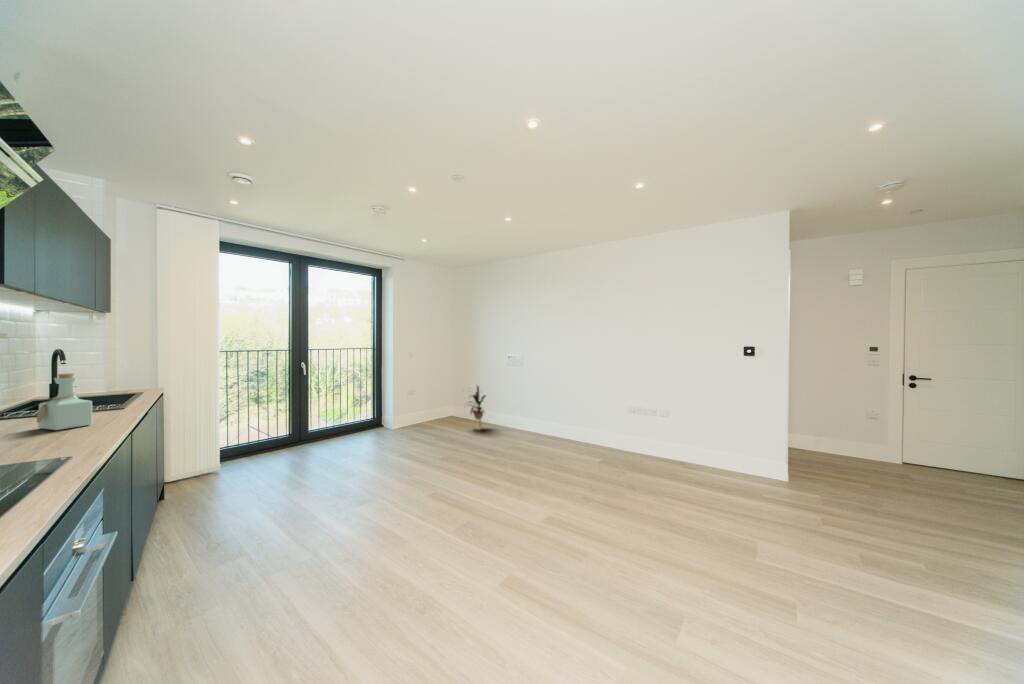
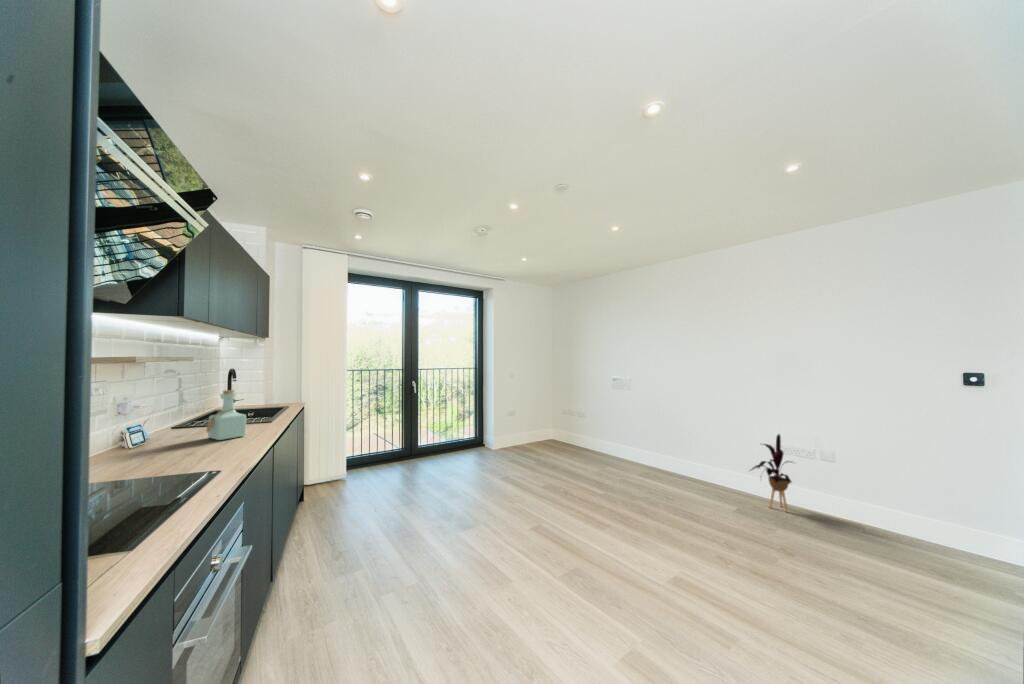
house plant: present [470,386,485,427] -> present [752,434,792,512]

